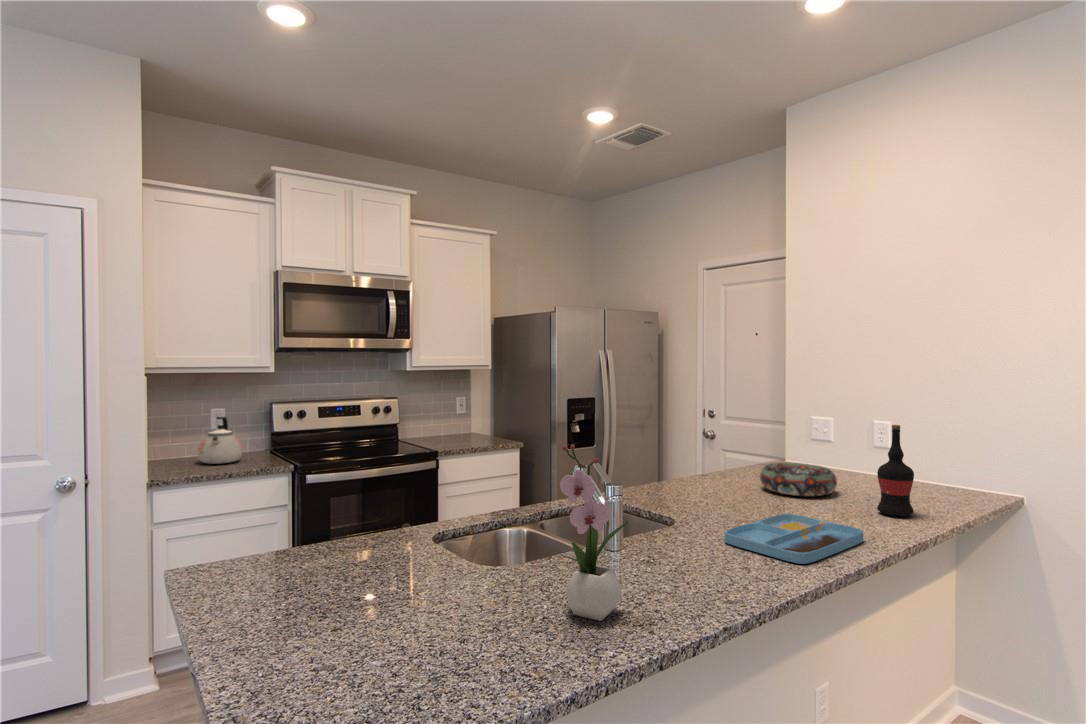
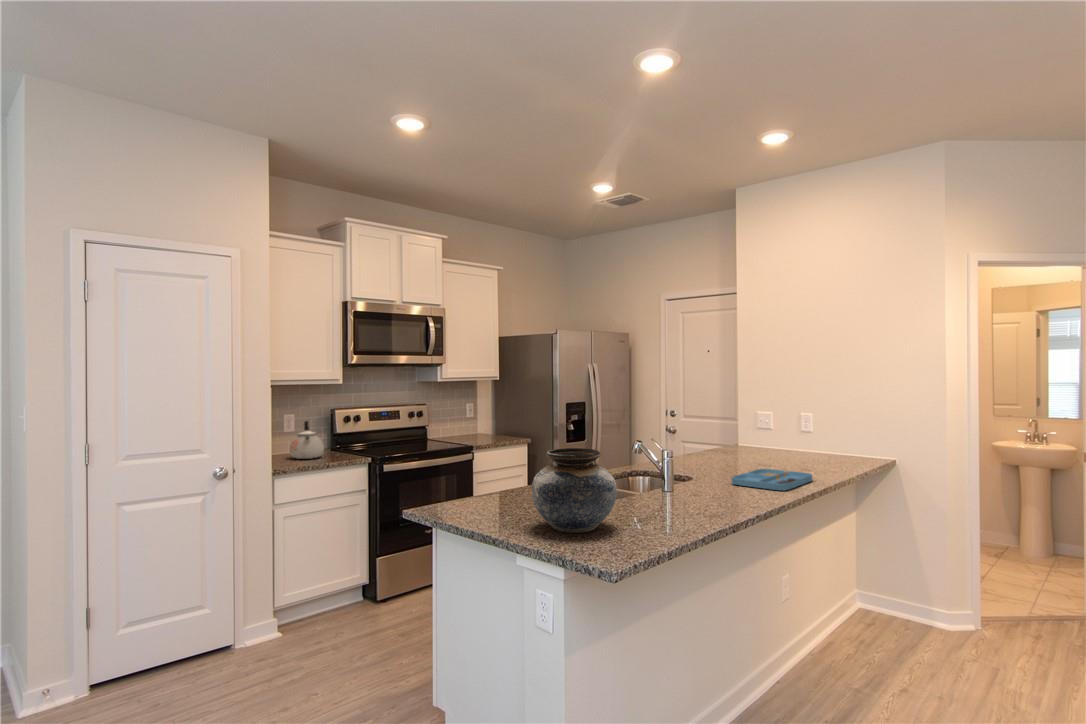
wine bottle: present [877,425,914,516] -> none [814,410,837,469]
flower arrangement: present [560,444,628,621] -> none [668,417,702,515]
decorative bowl: present [760,463,837,496] -> none [733,441,785,462]
vase: none [282,495,441,659] -> present [532,448,617,533]

